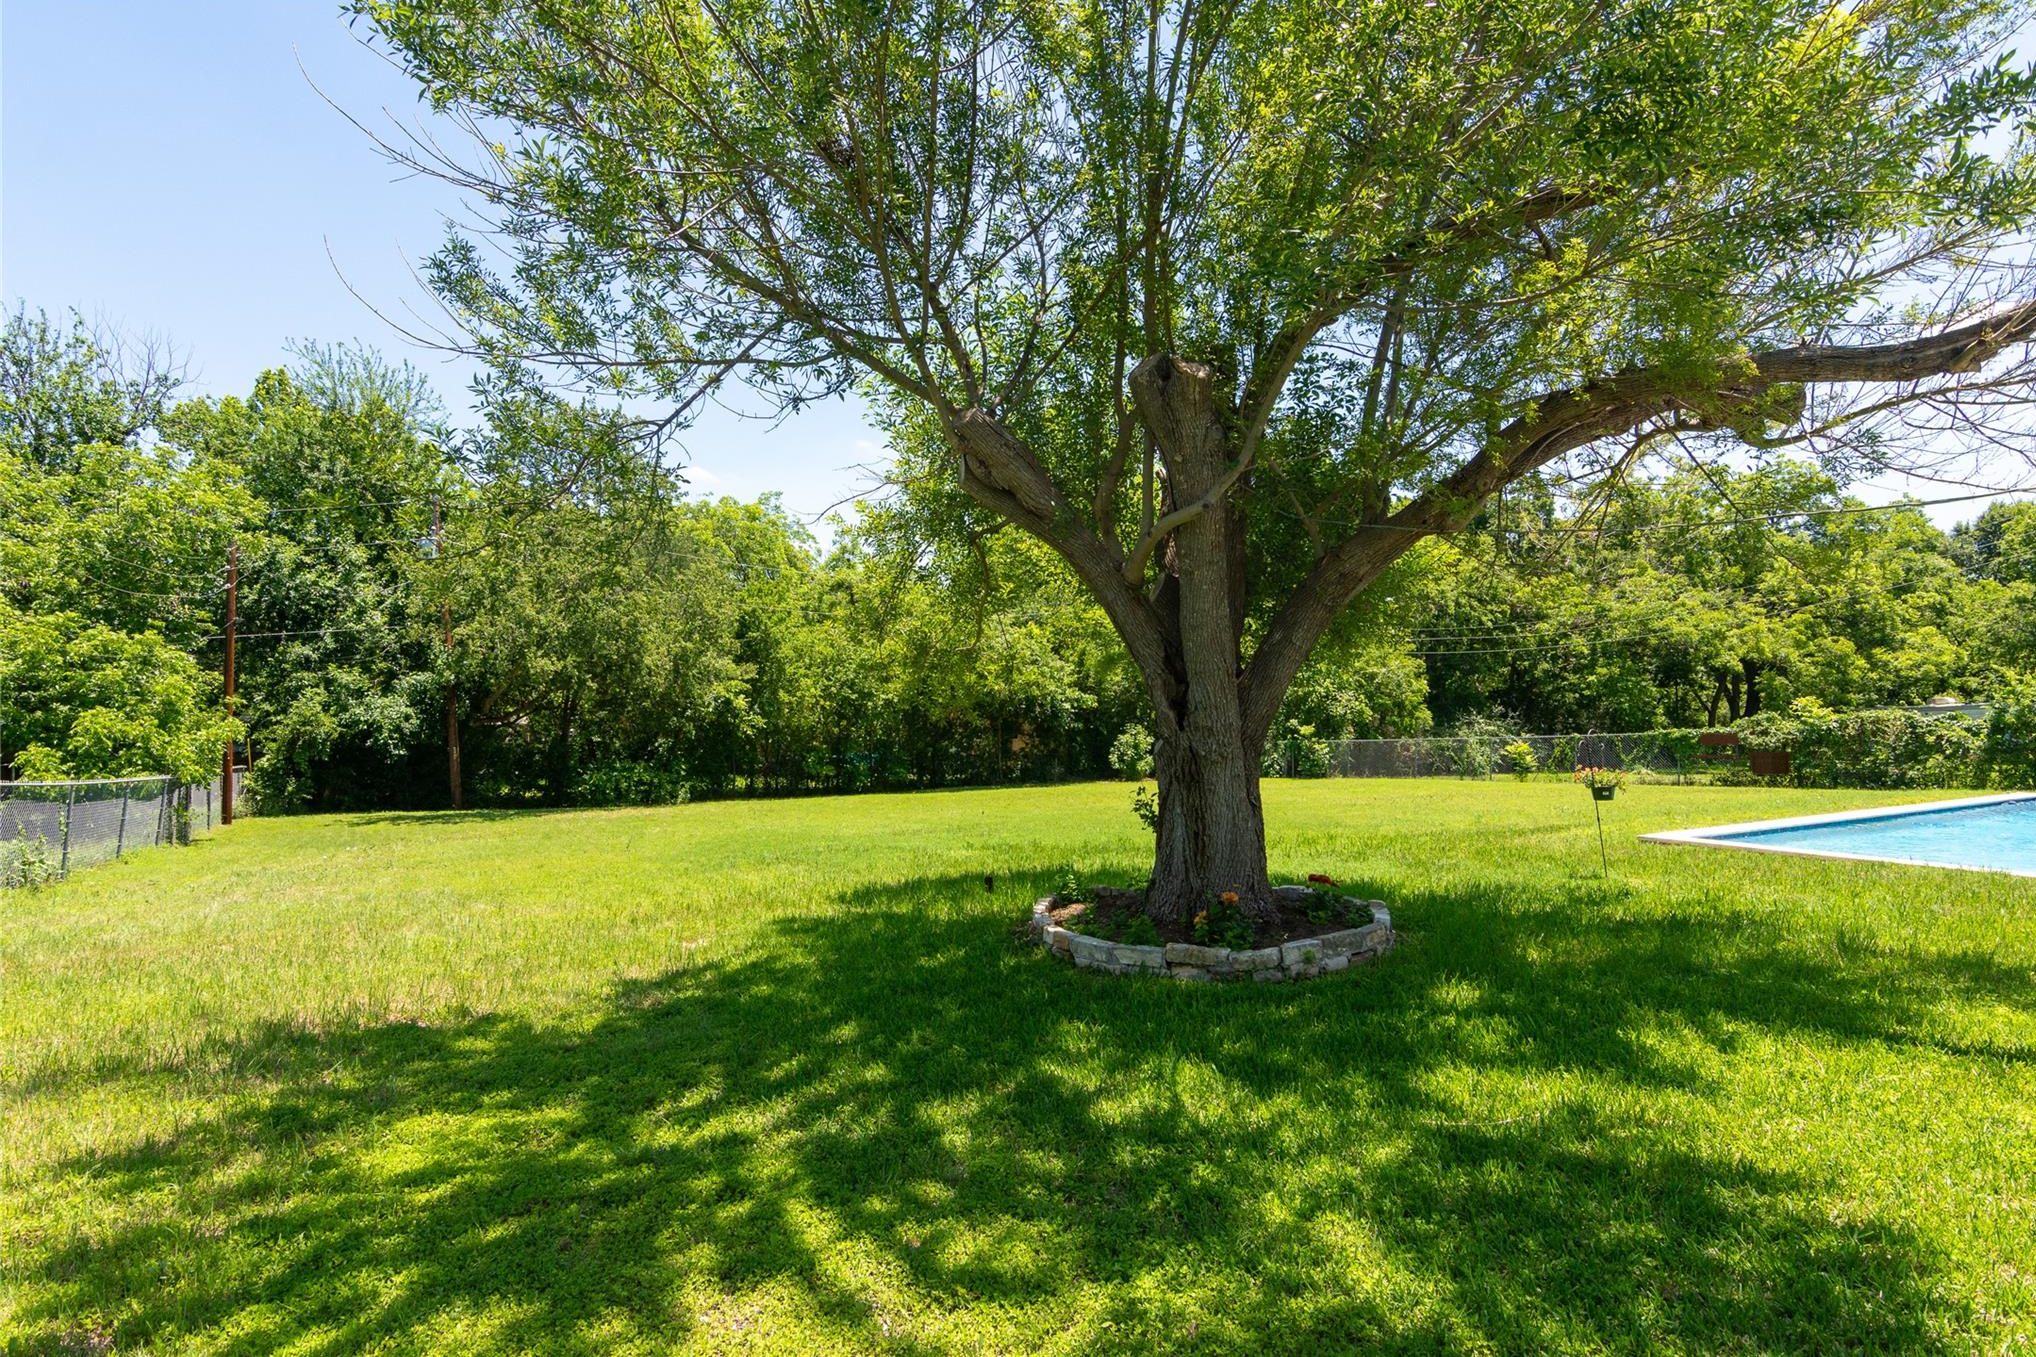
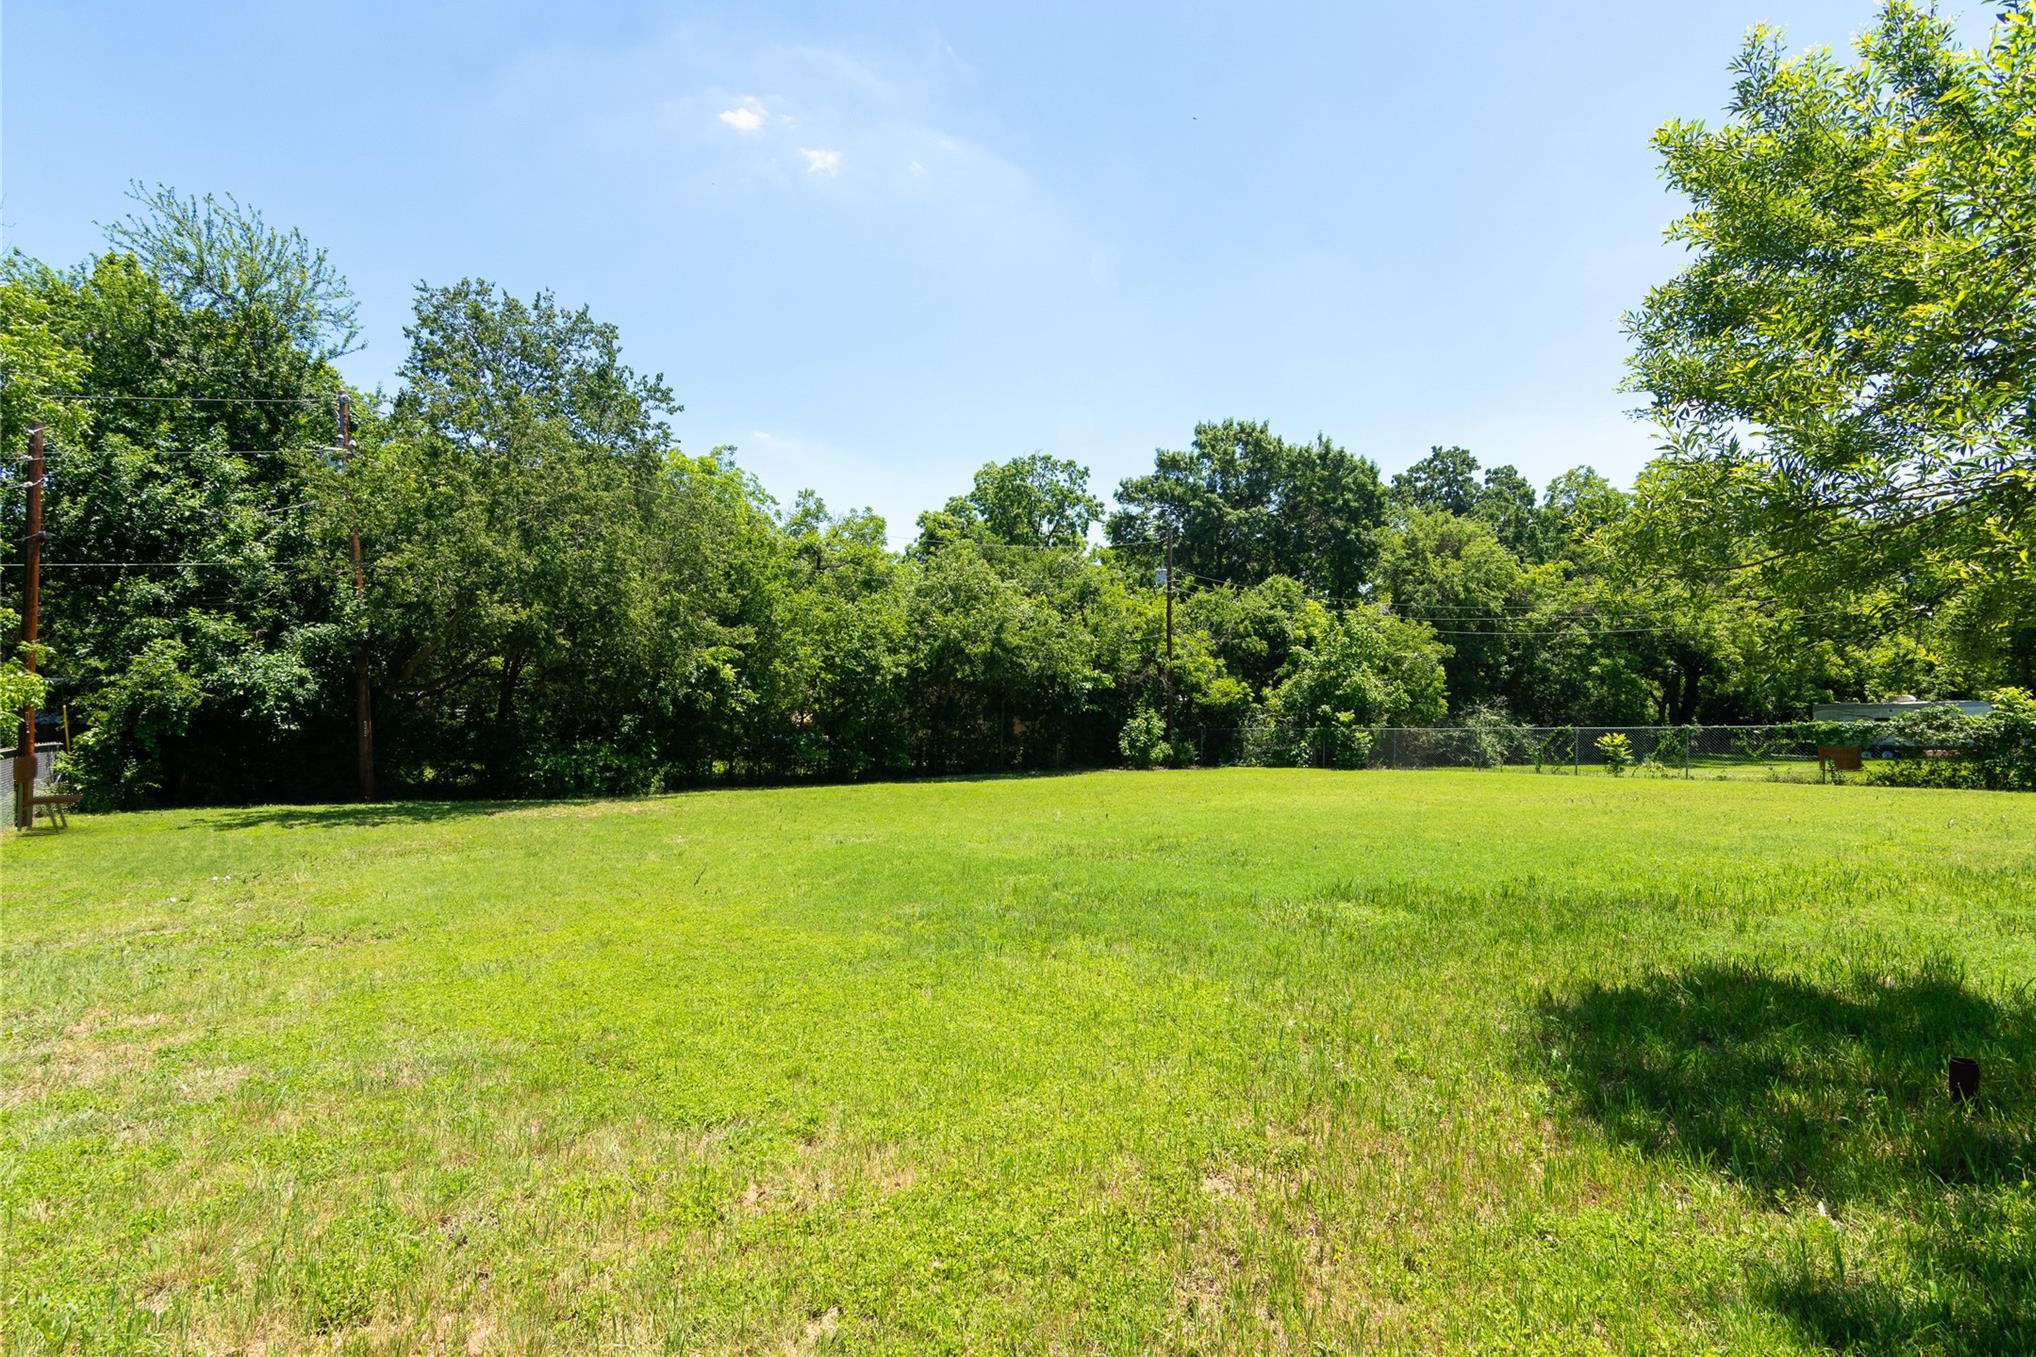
bench: present [1691,733,1739,774] -> present [13,756,84,837]

